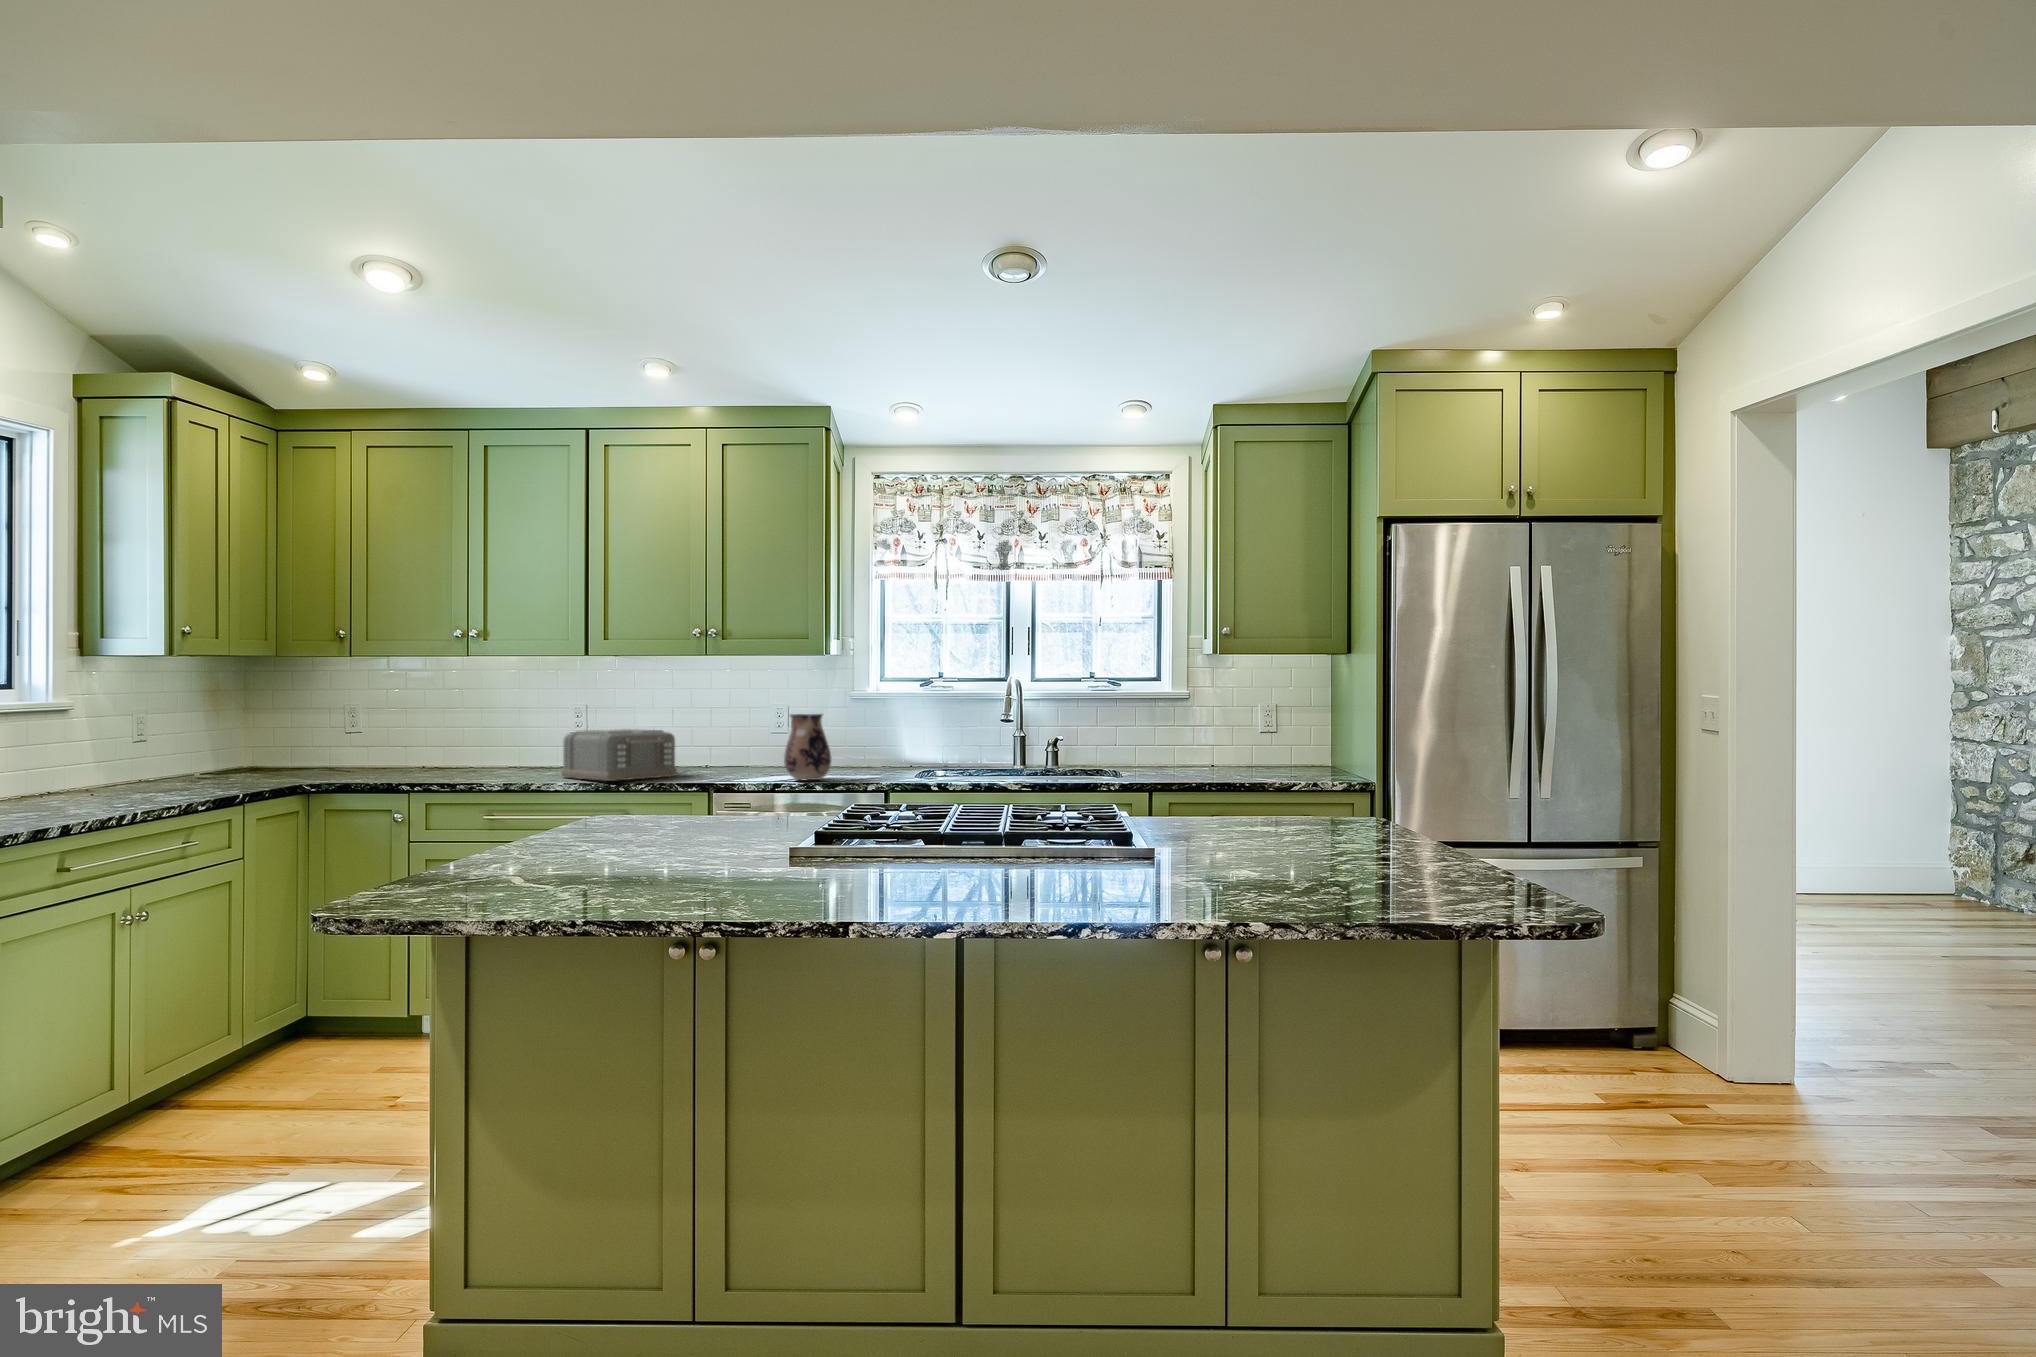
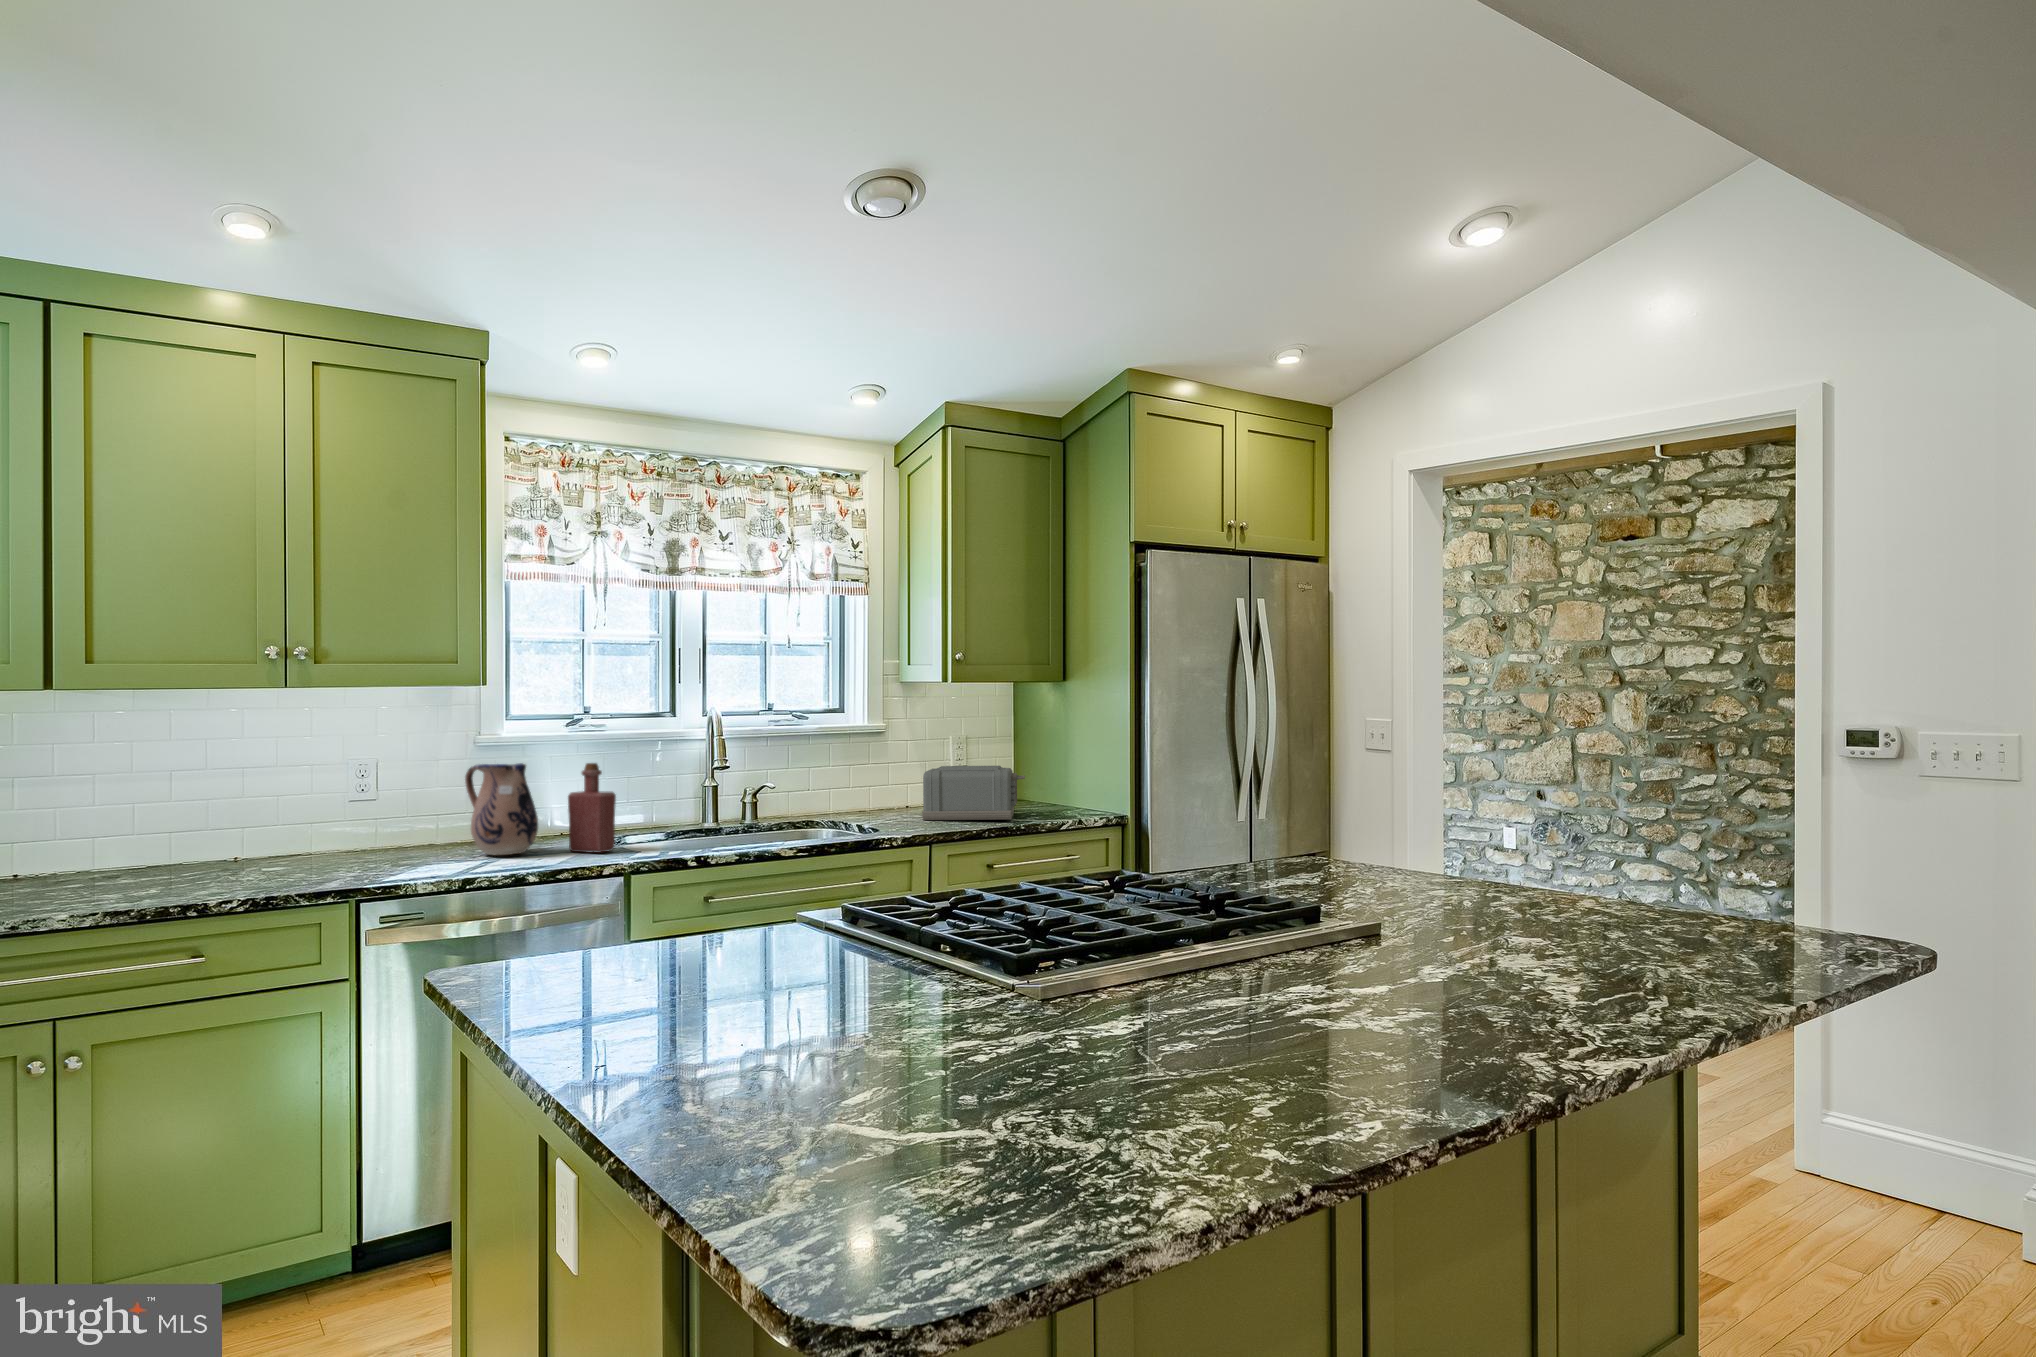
bottle: none [851,715,883,783] -> present [568,763,616,853]
toaster: present [561,729,677,781] -> present [922,766,1025,820]

